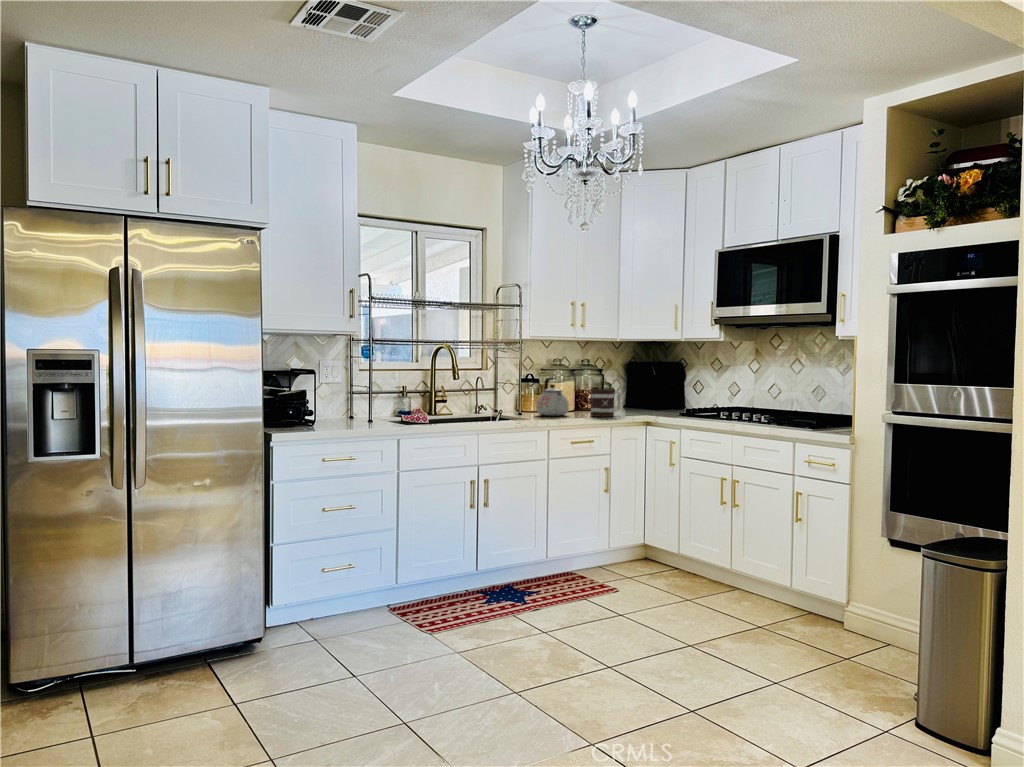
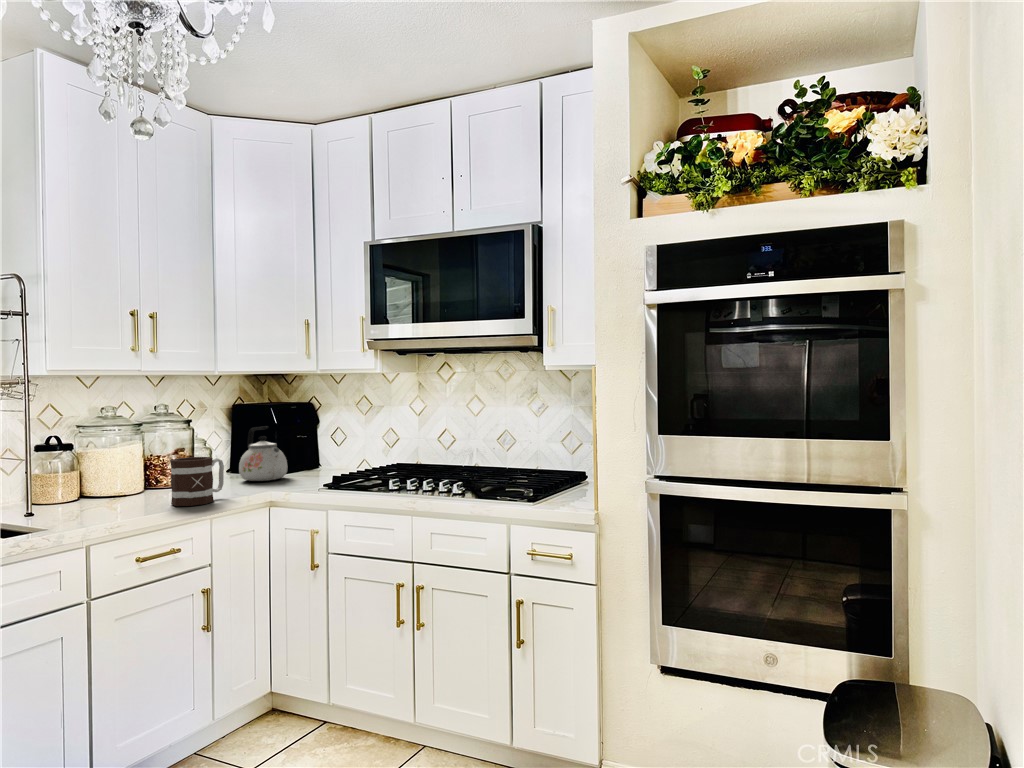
kettle: present [536,377,569,416] -> present [239,426,287,481]

